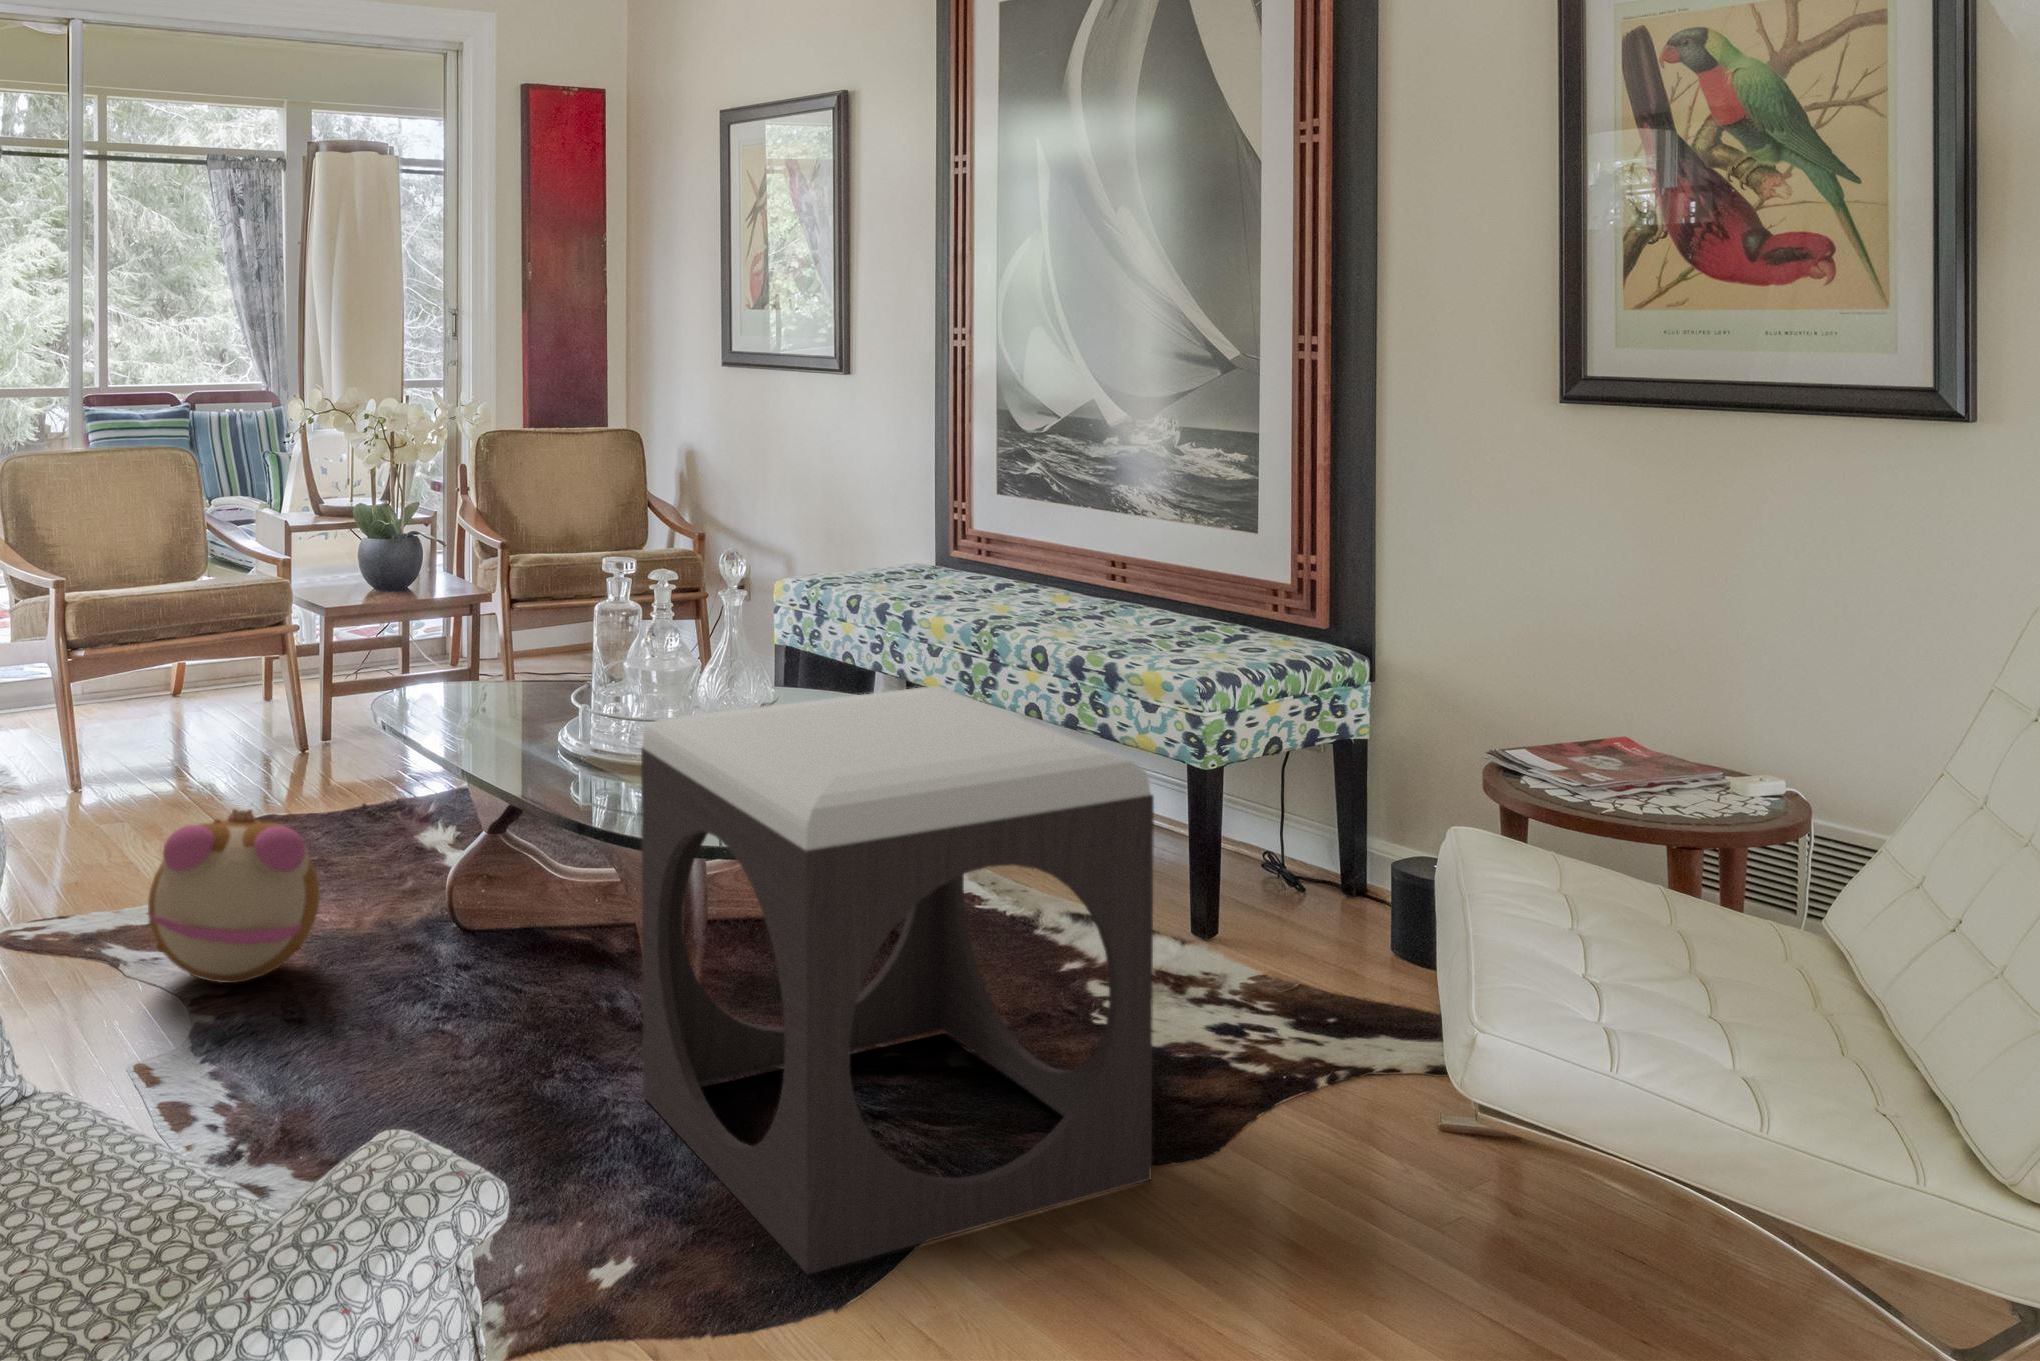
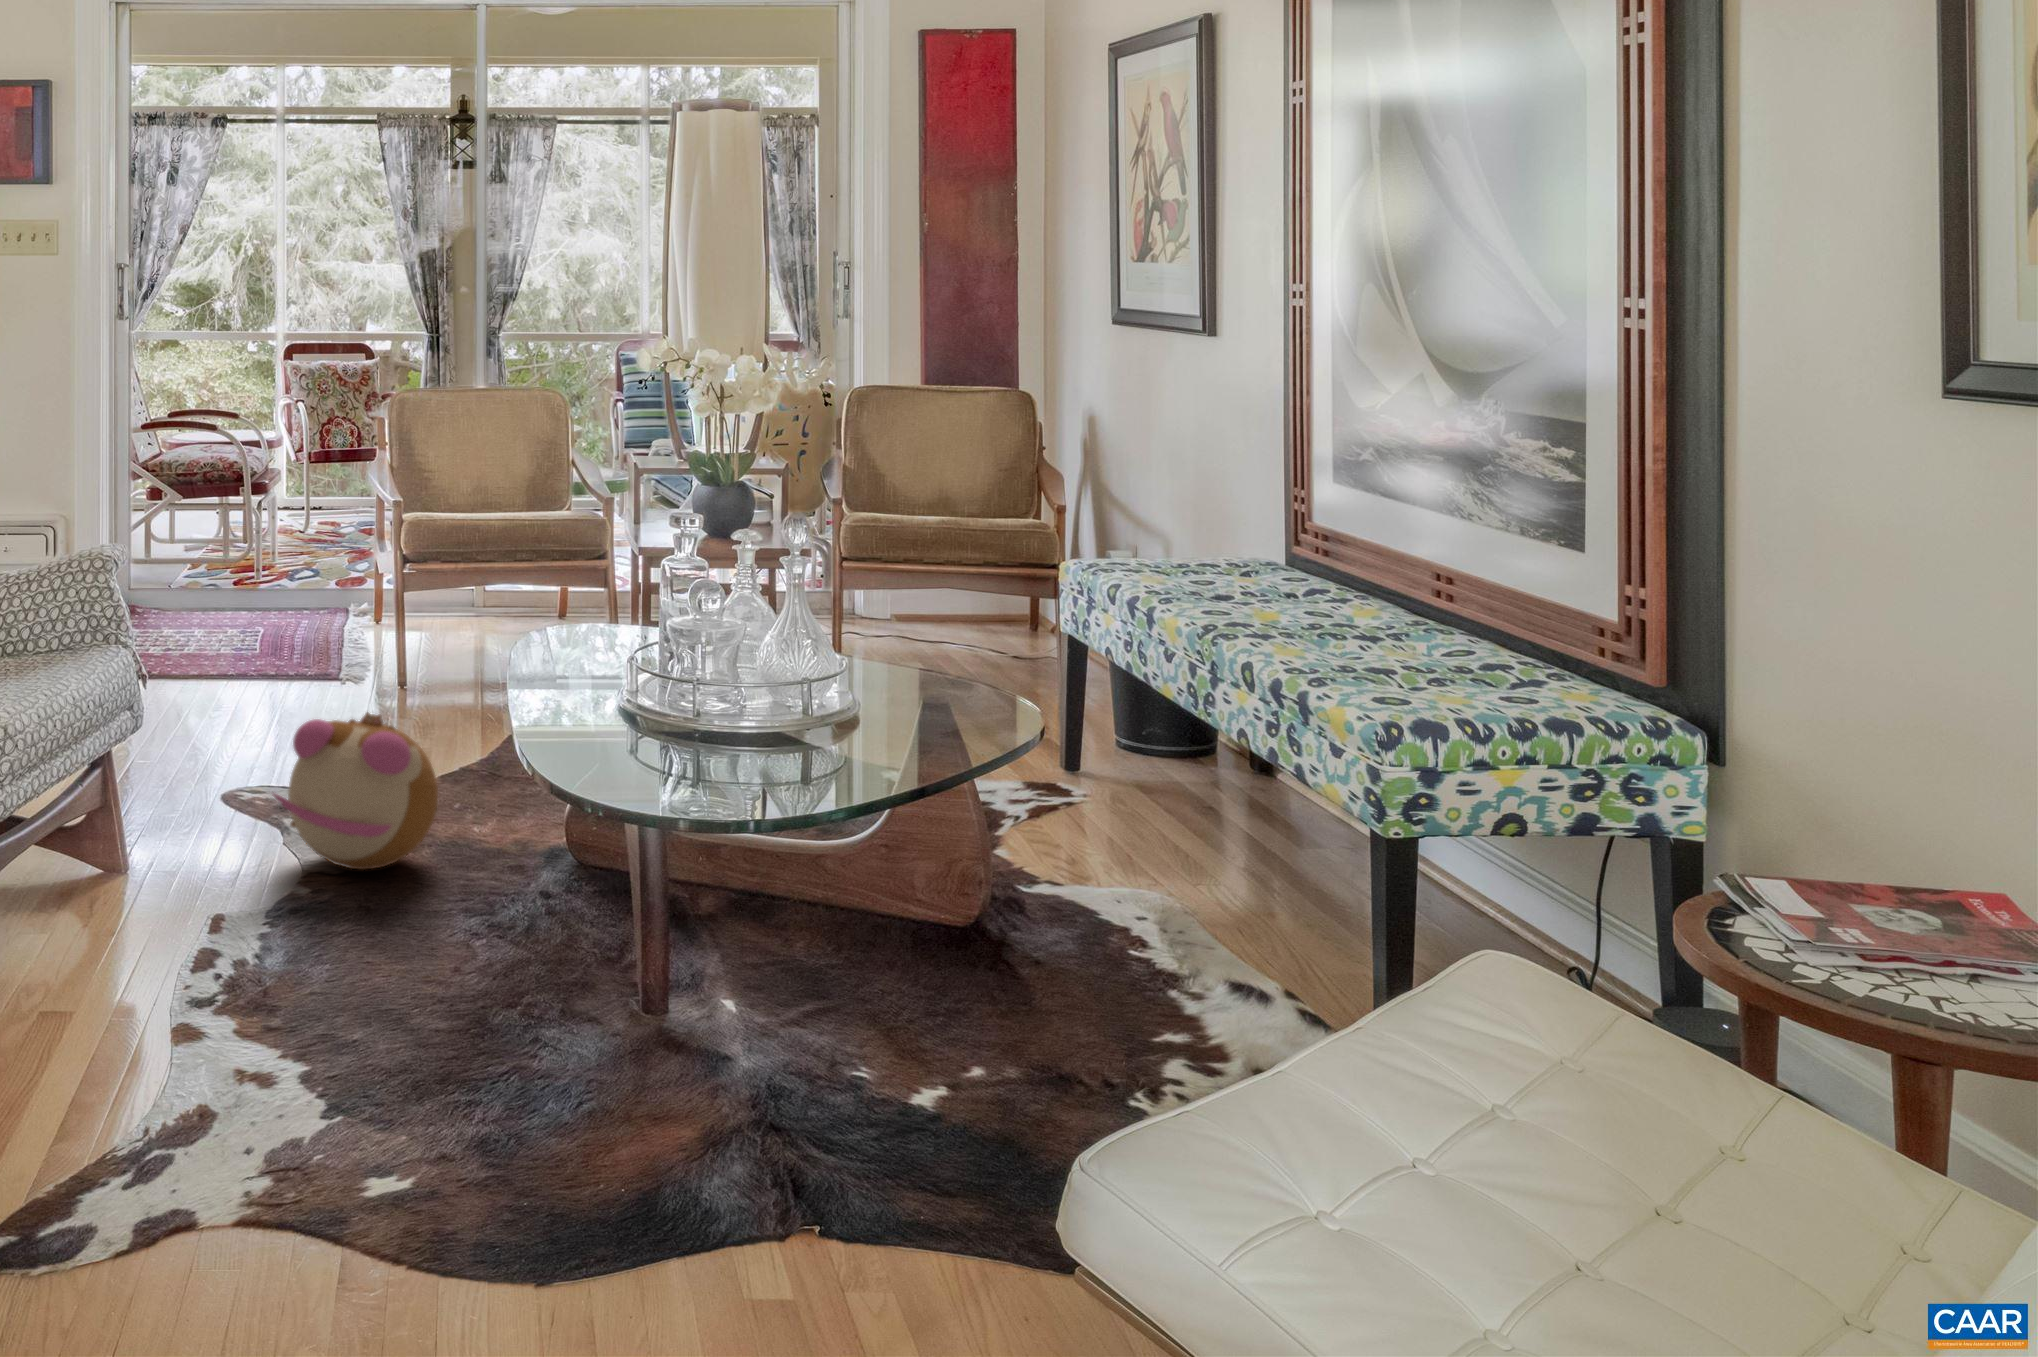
footstool: present [641,686,1154,1274] -> none [556,667,1024,1278]

